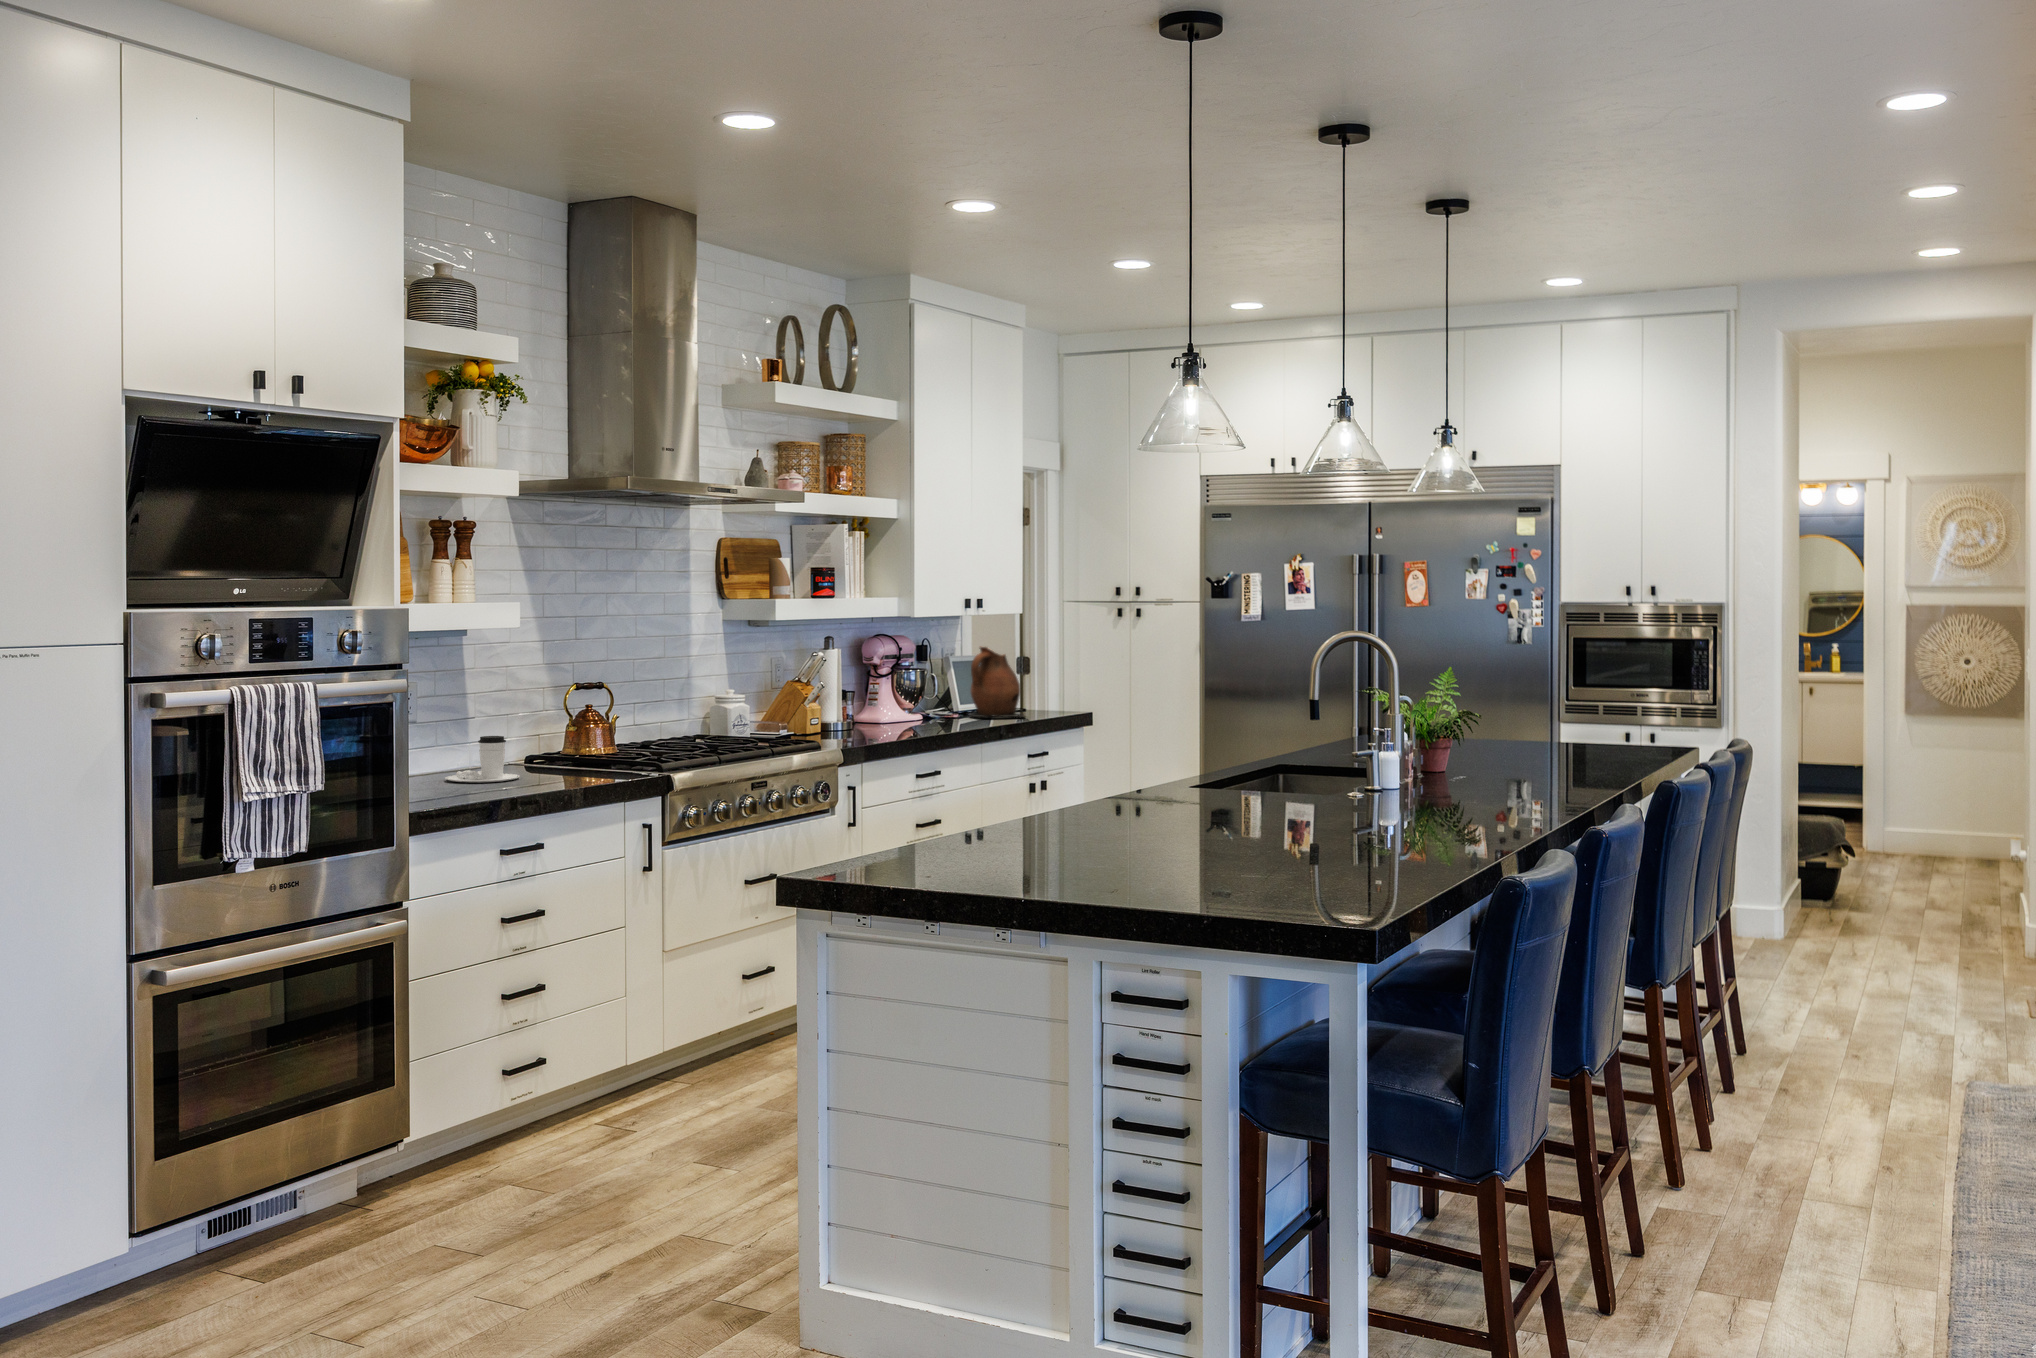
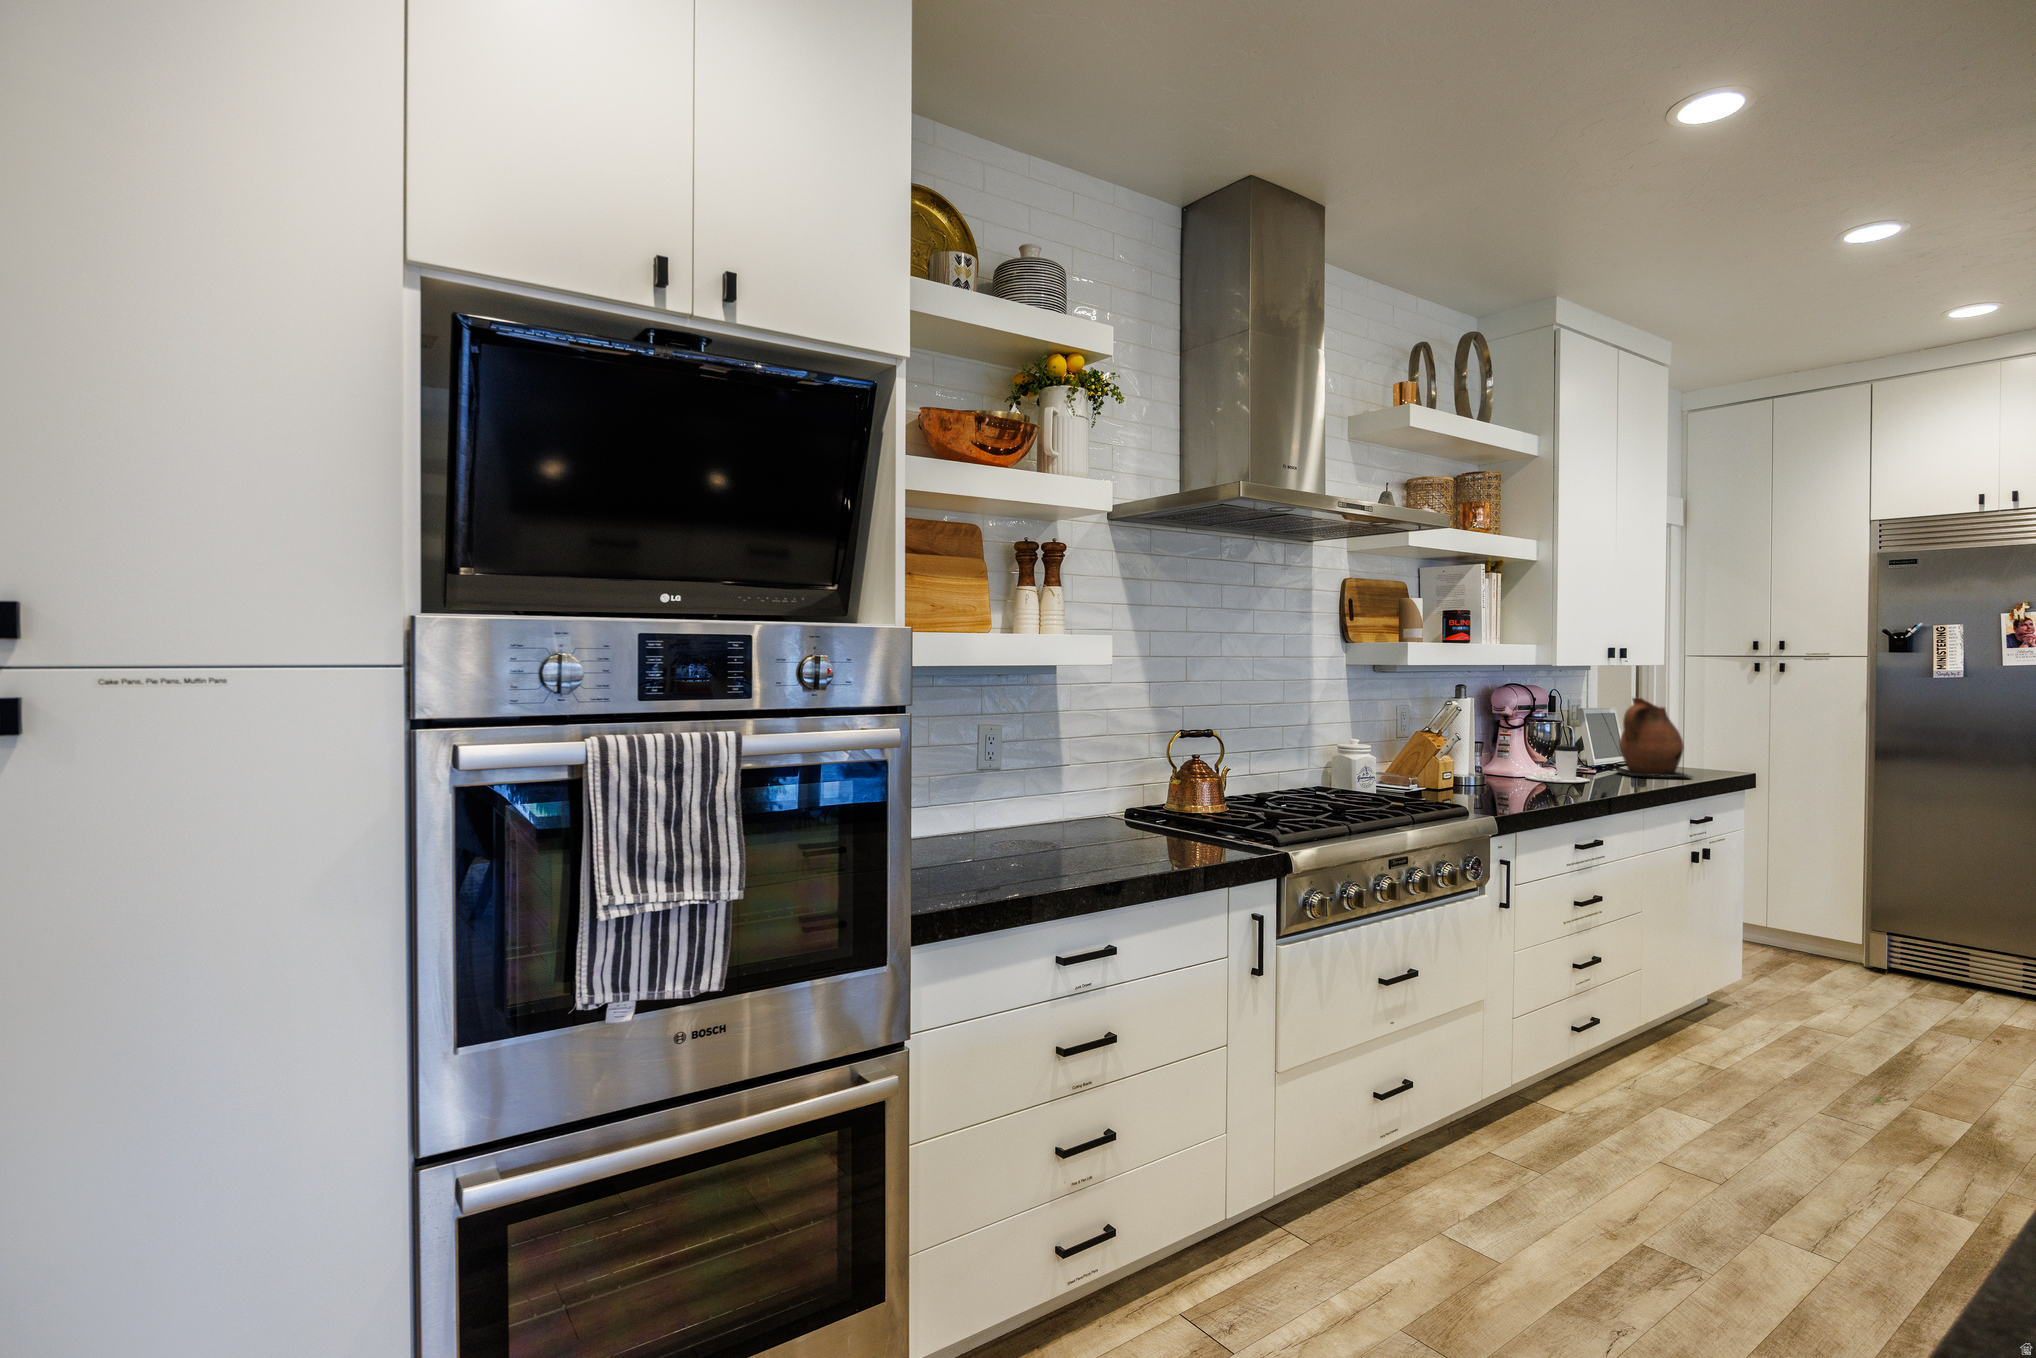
coffee cup: present [445,736,519,783] -> present [1525,745,1589,783]

